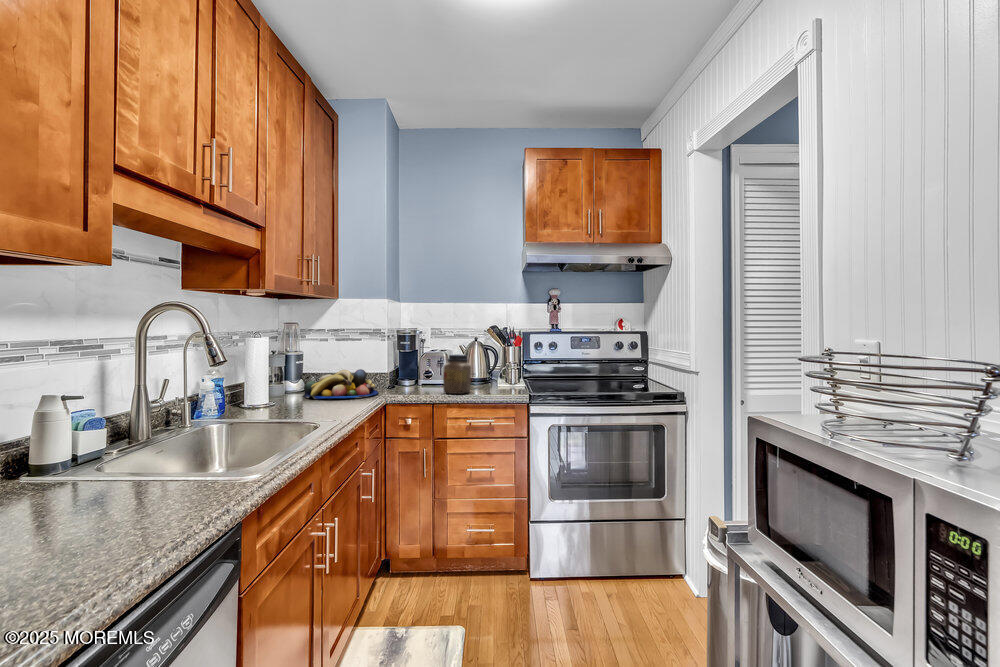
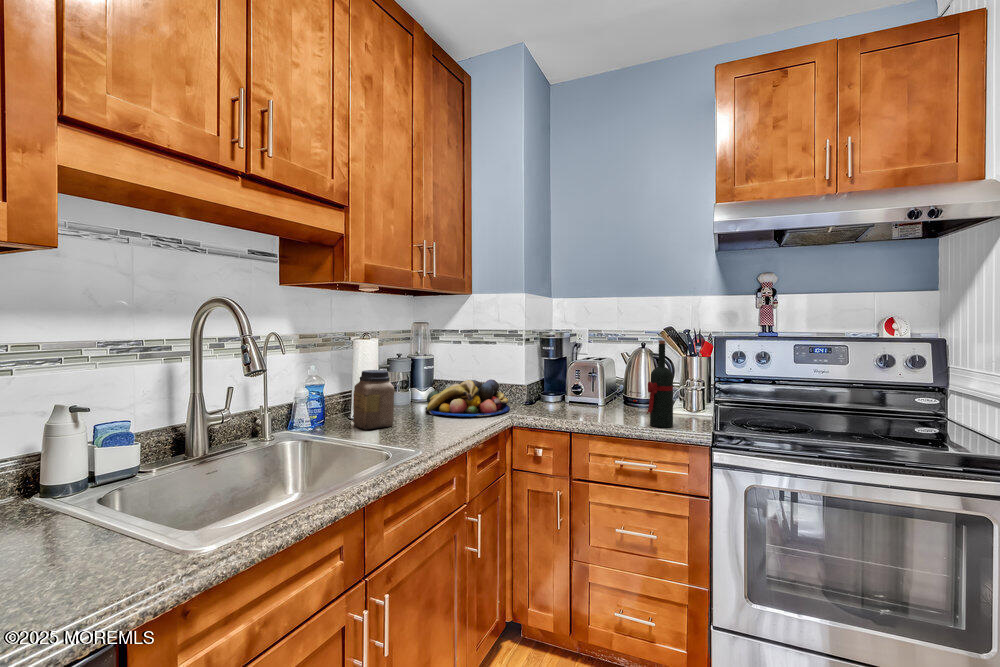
wine bottle: none [486,335,503,395] -> present [647,340,673,428]
jar: present [443,354,471,394] -> present [353,370,395,429]

